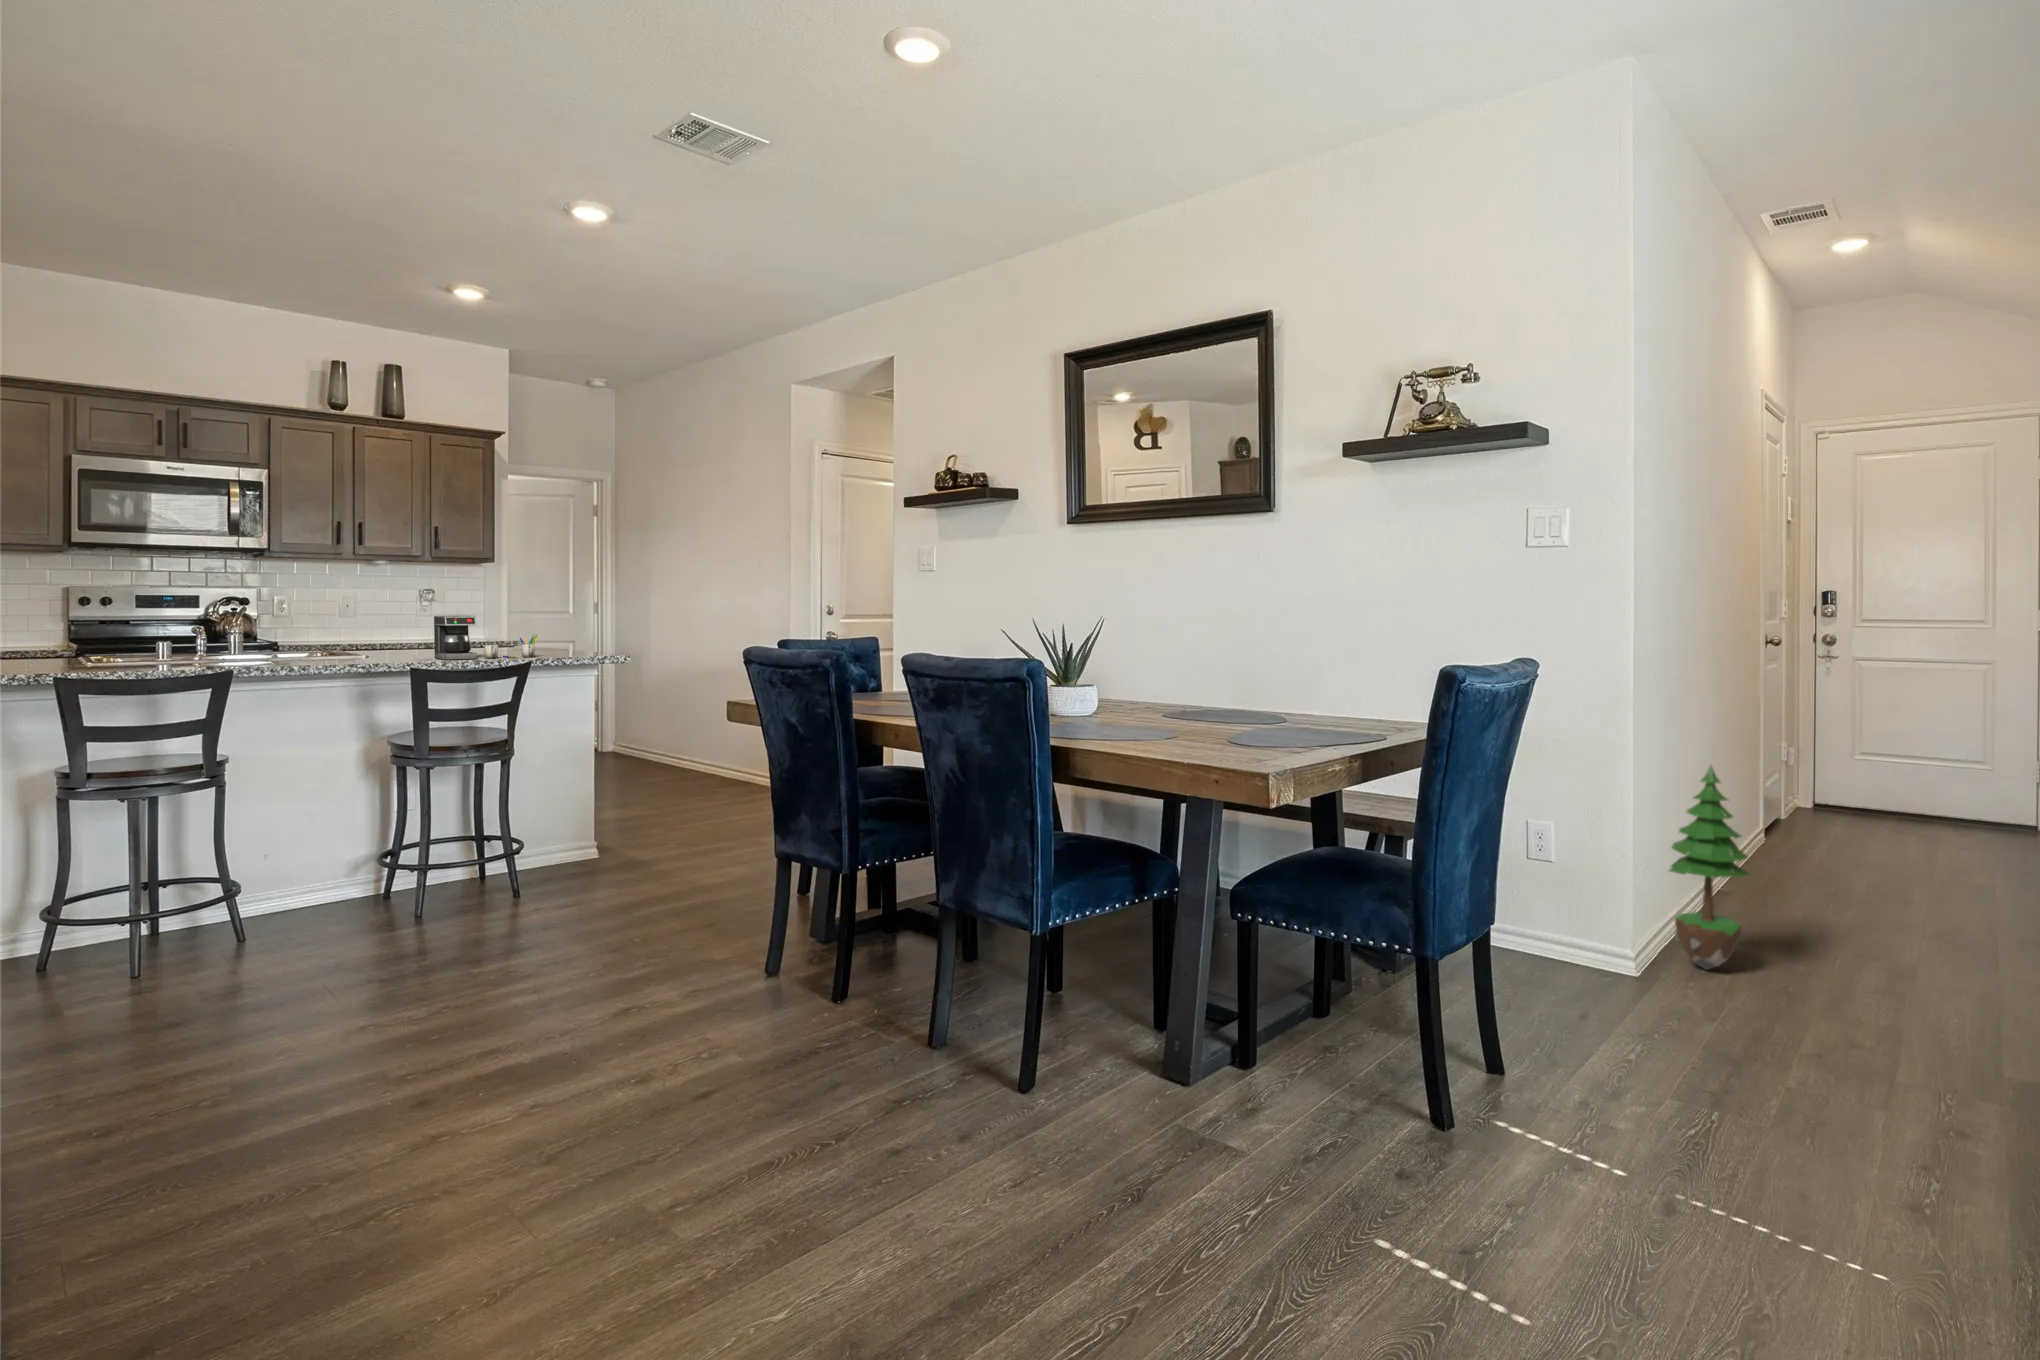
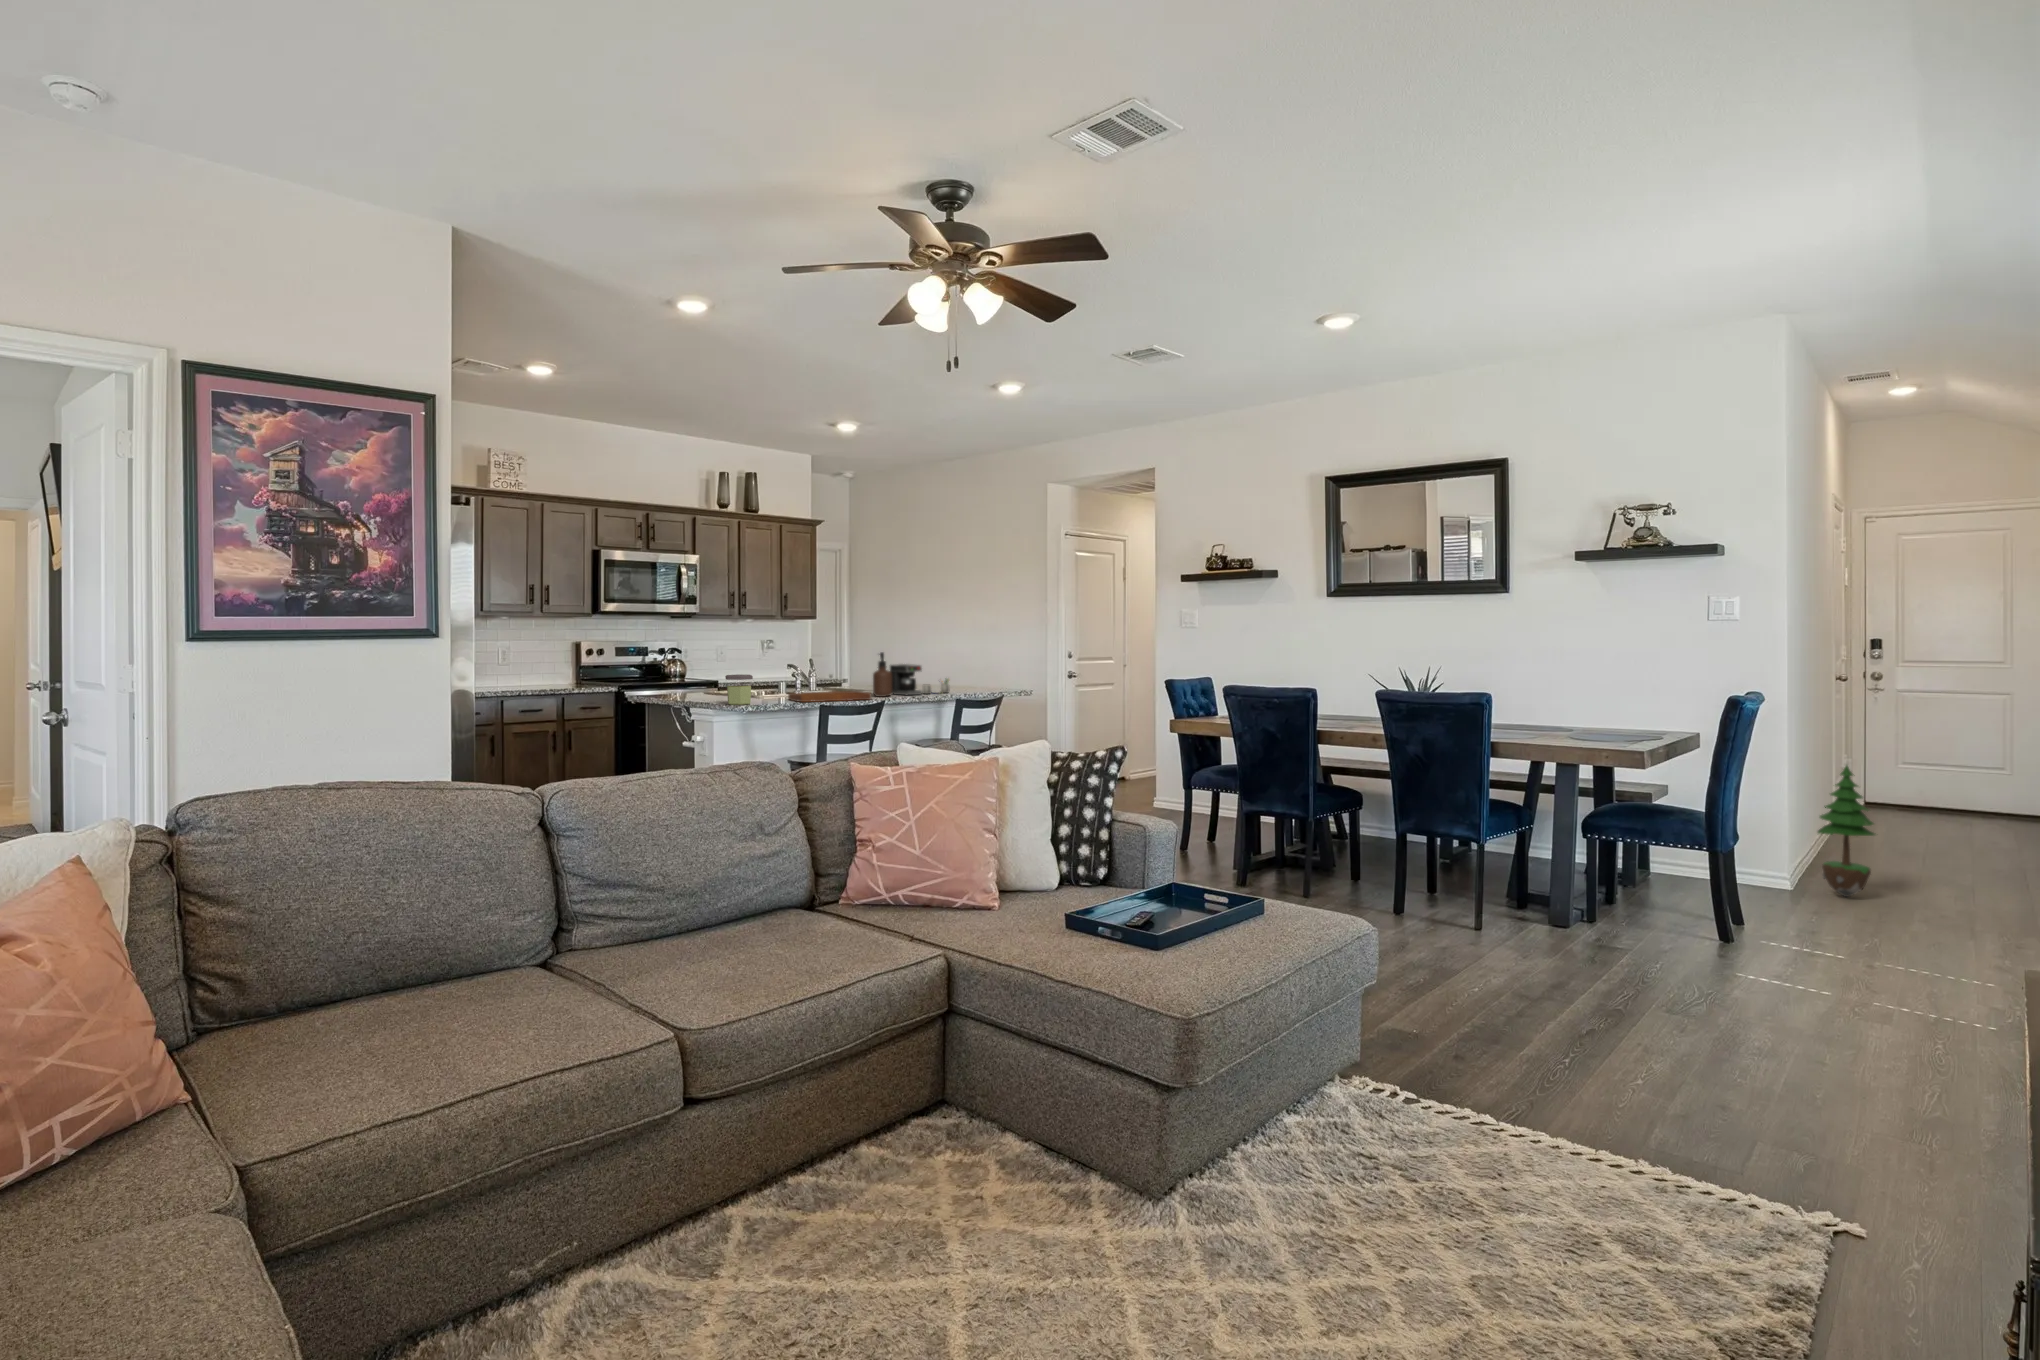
soap dispenser: none [385,596,418,661] -> present [873,652,892,697]
jar: none [51,625,113,672] -> present [725,674,753,705]
tray: none [204,627,350,668] -> present [788,675,871,702]

